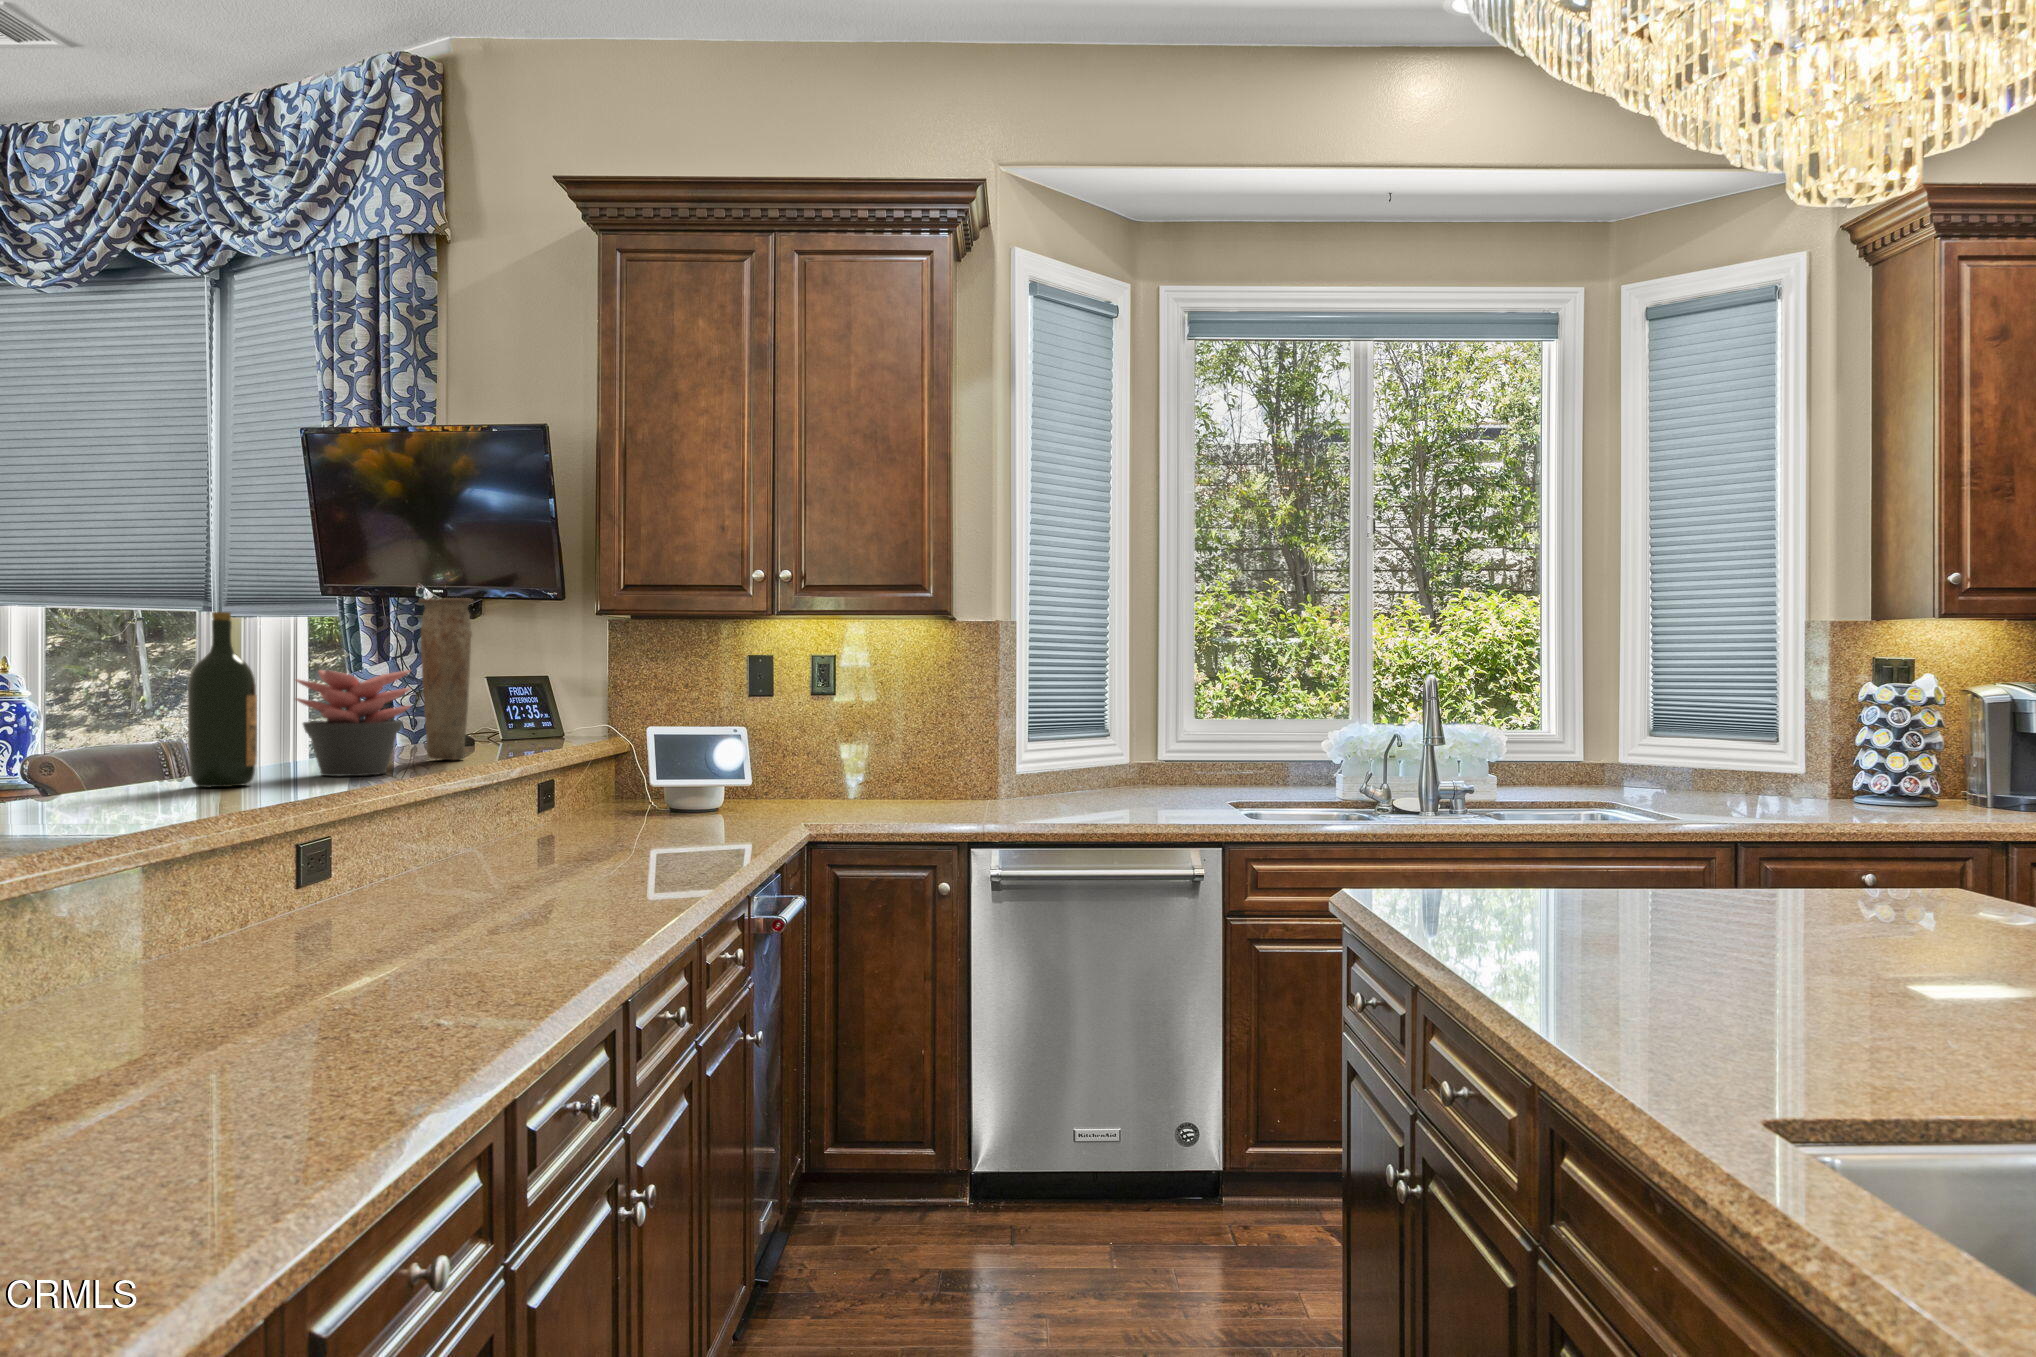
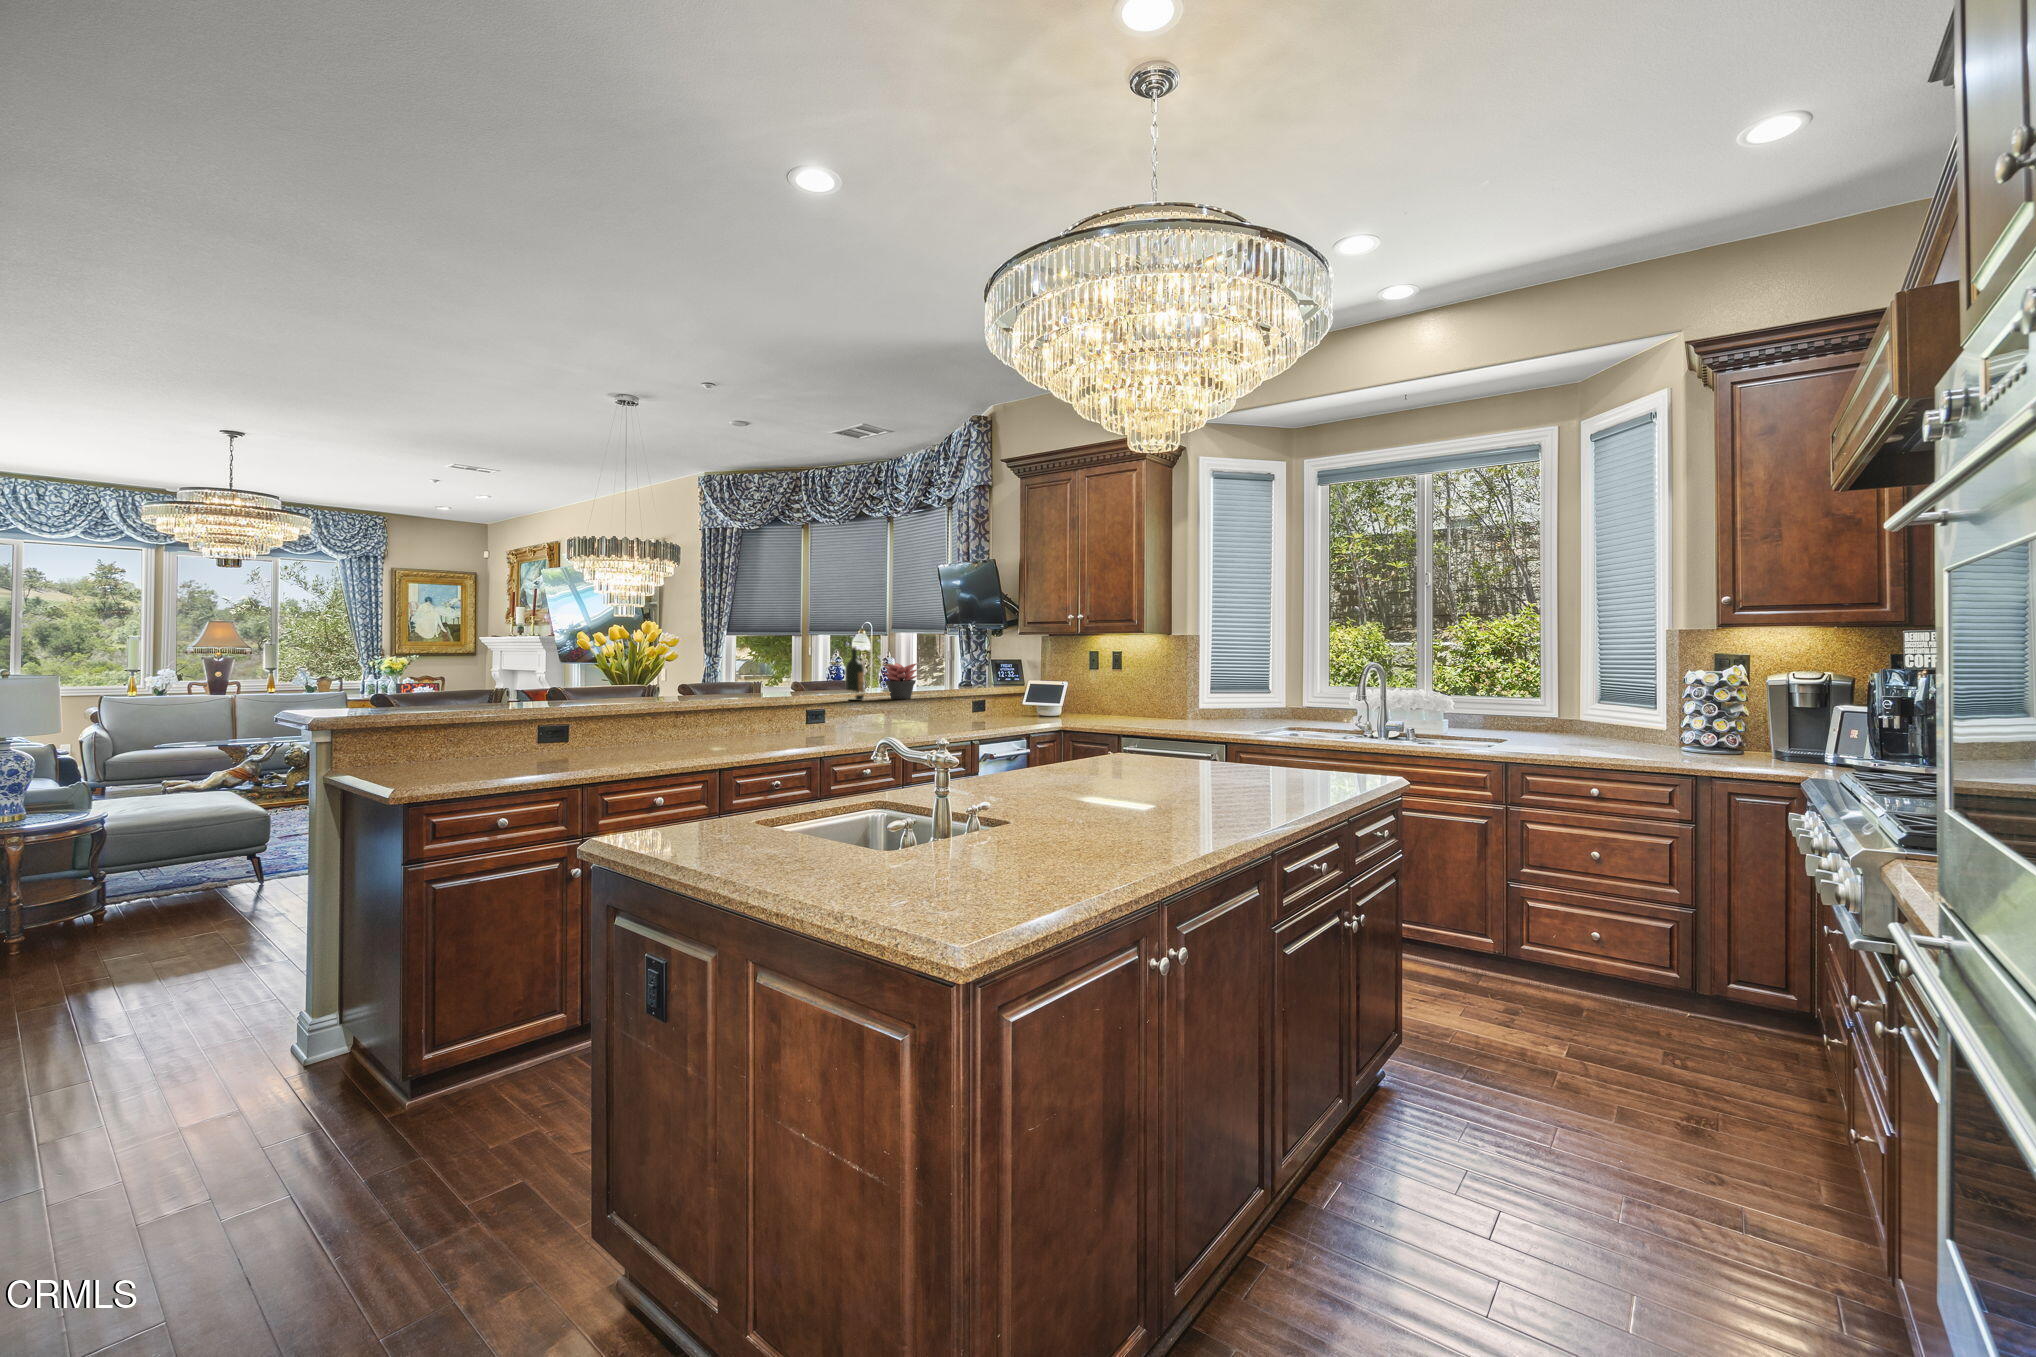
vase: present [419,598,473,760] -> none [938,636,957,695]

